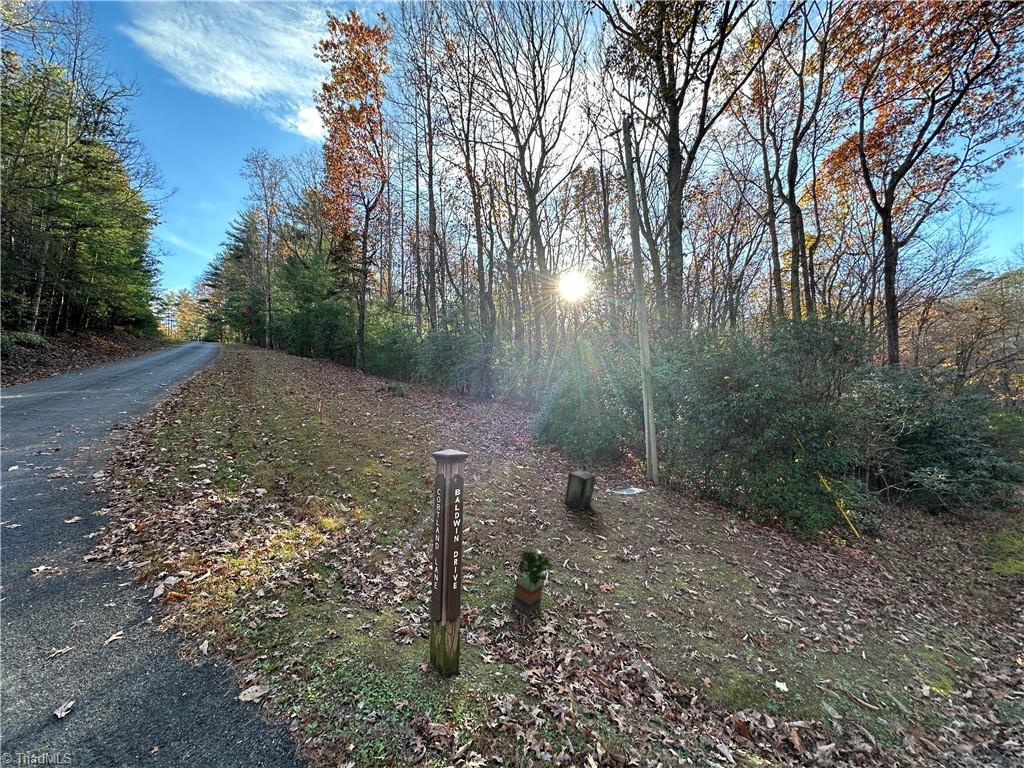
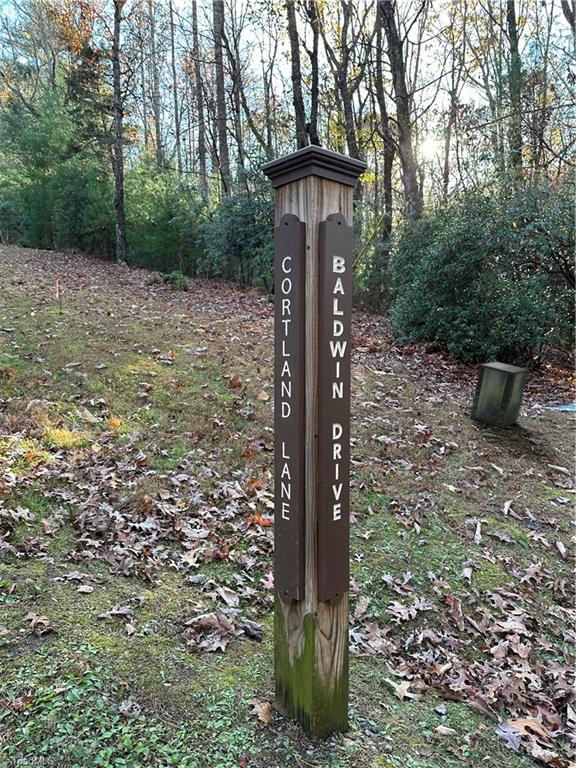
potted tree: present [513,551,552,614] -> none [426,467,518,595]

